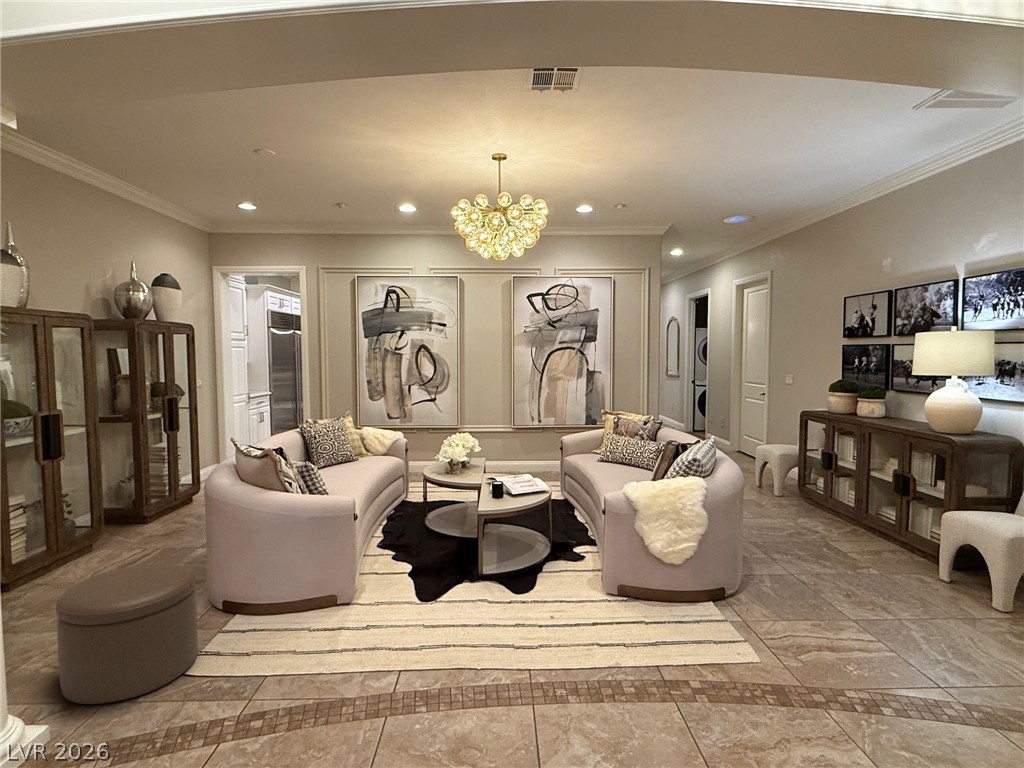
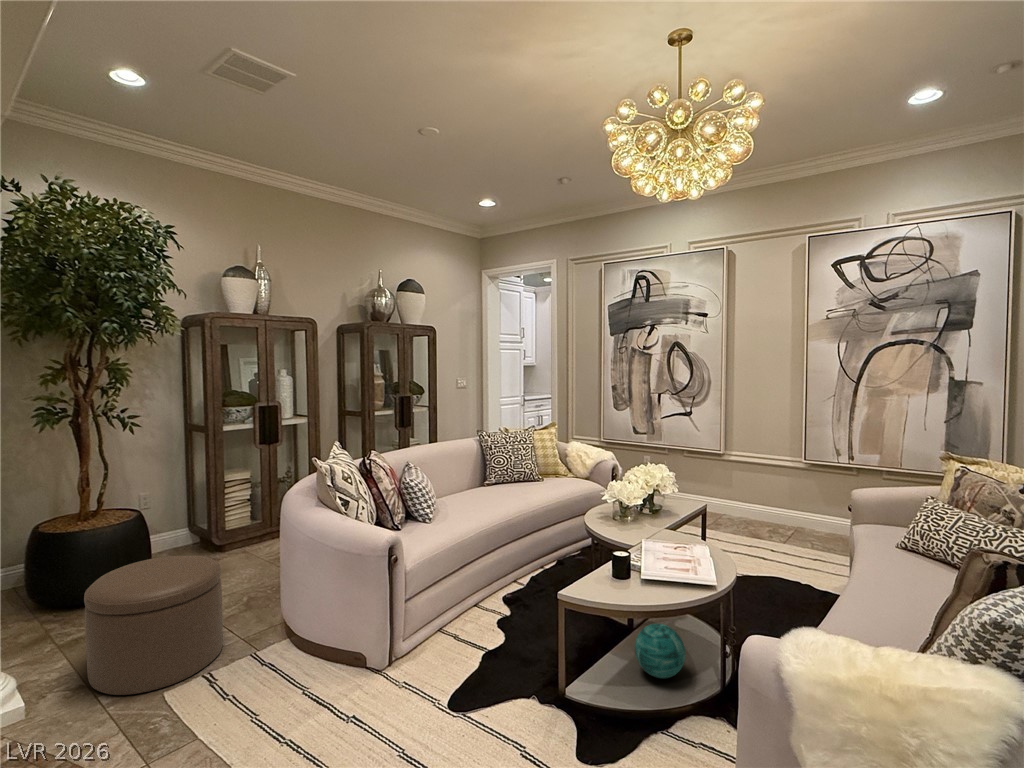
decorative orb: none [506,521,535,552] -> present [635,624,685,679]

